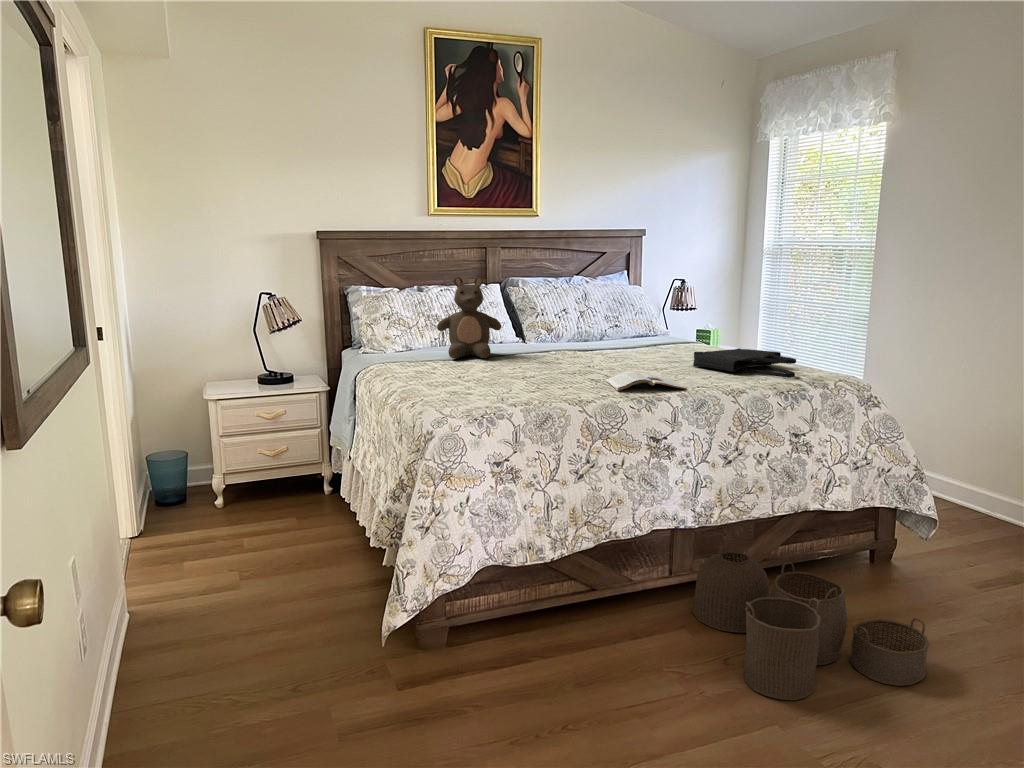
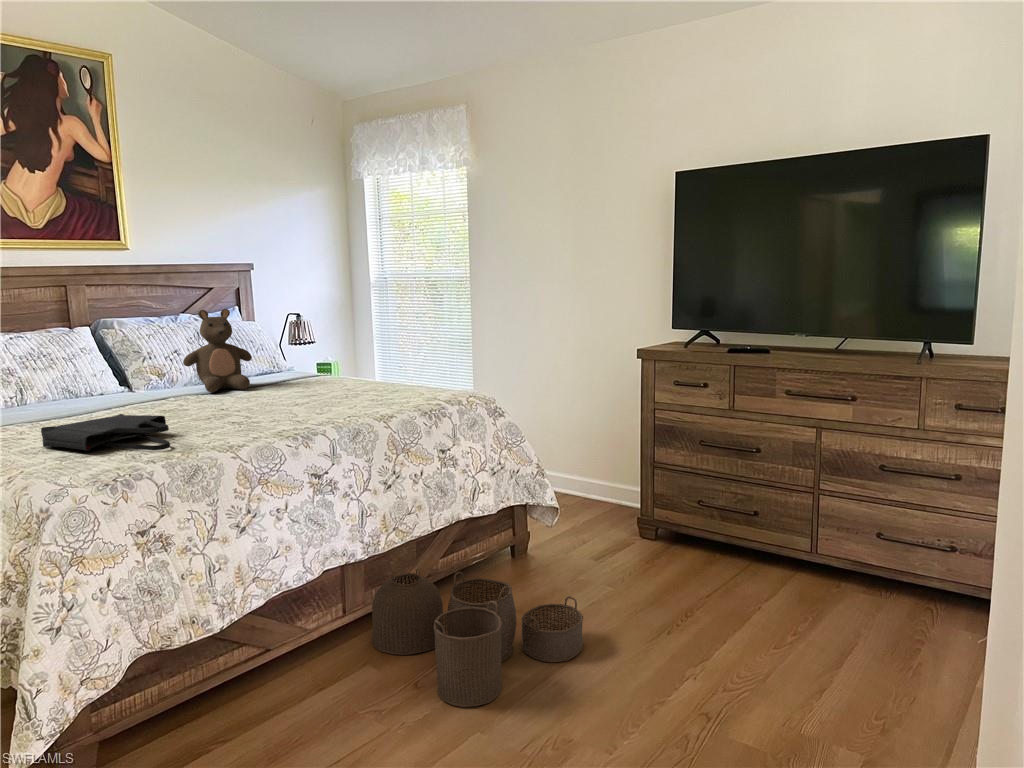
stuffed bear: present [437,277,501,359] -> present [183,309,252,393]
tote bag: present [693,348,796,378] -> present [41,414,170,451]
magazine: present [606,371,686,391] -> none [249,408,338,431]

